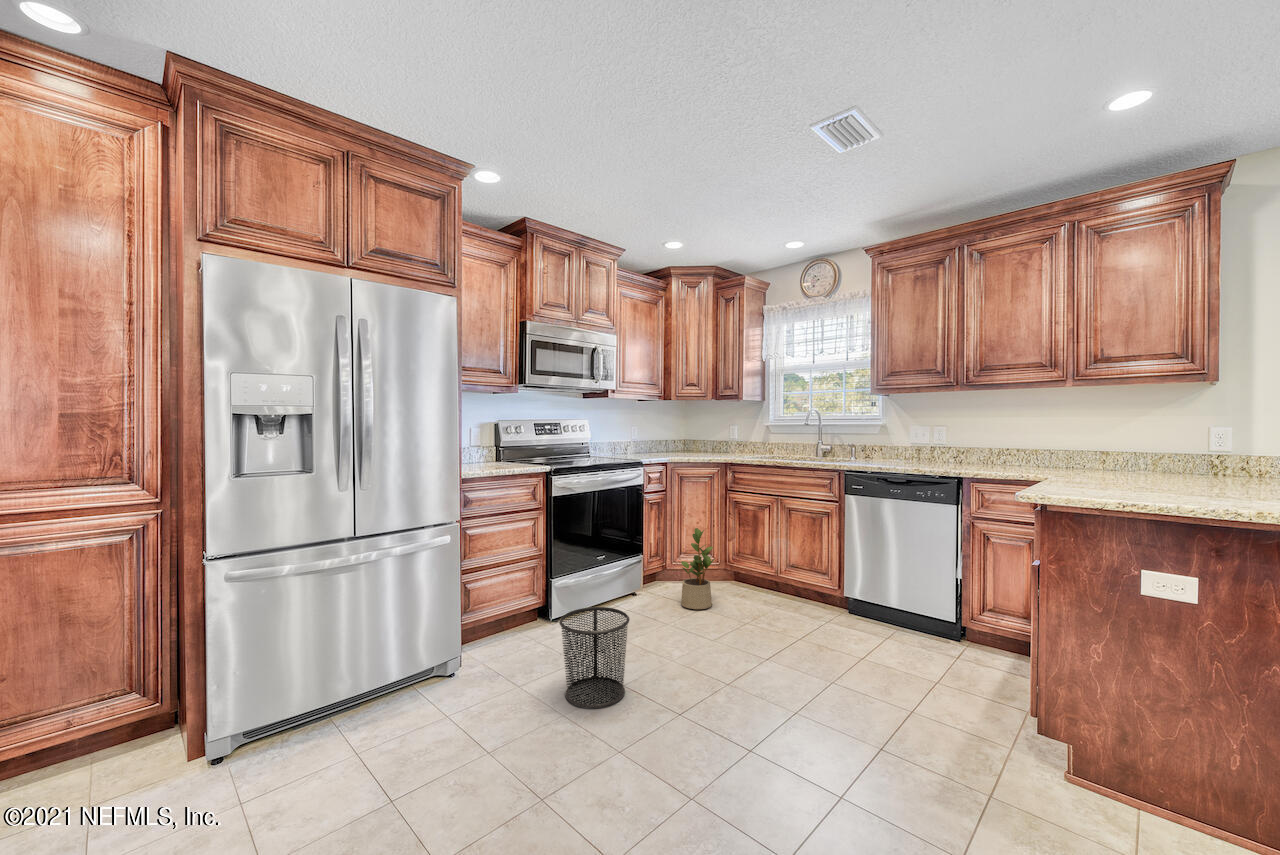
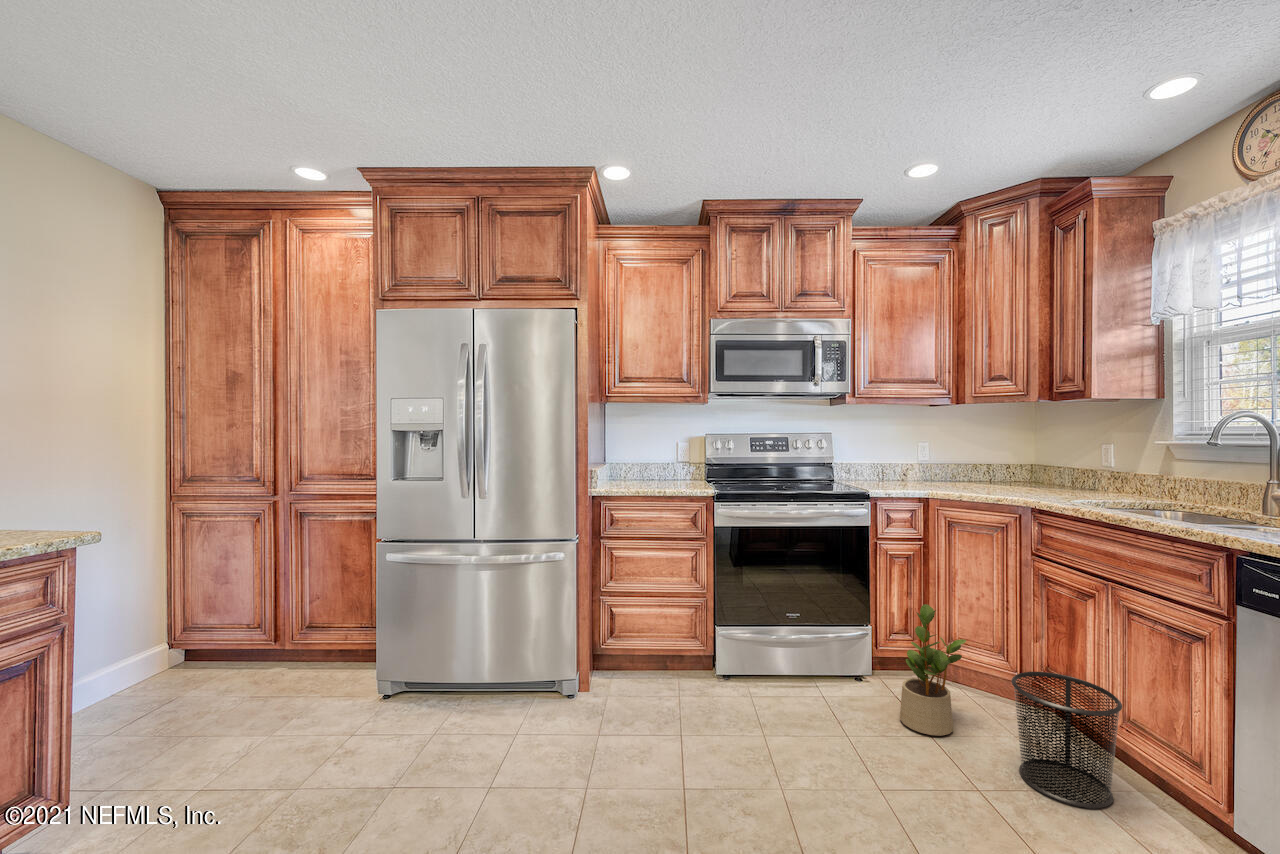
waste bin: present [559,607,630,708] -> present [1011,672,1122,808]

